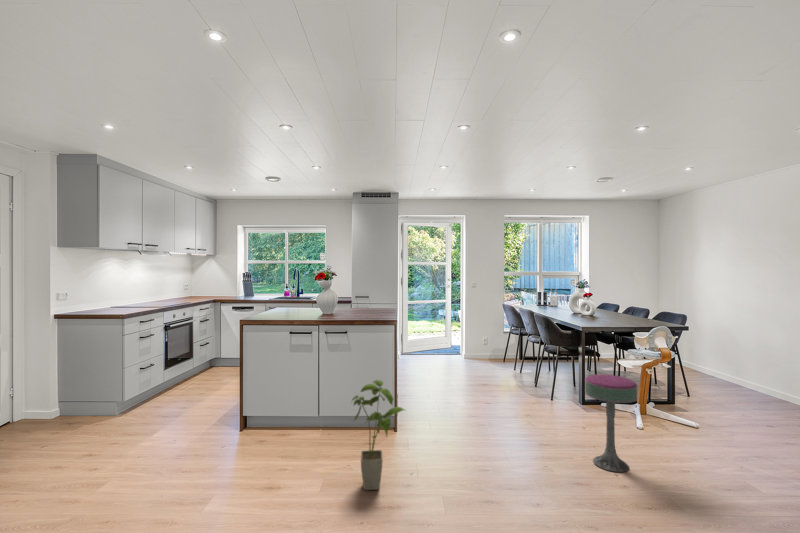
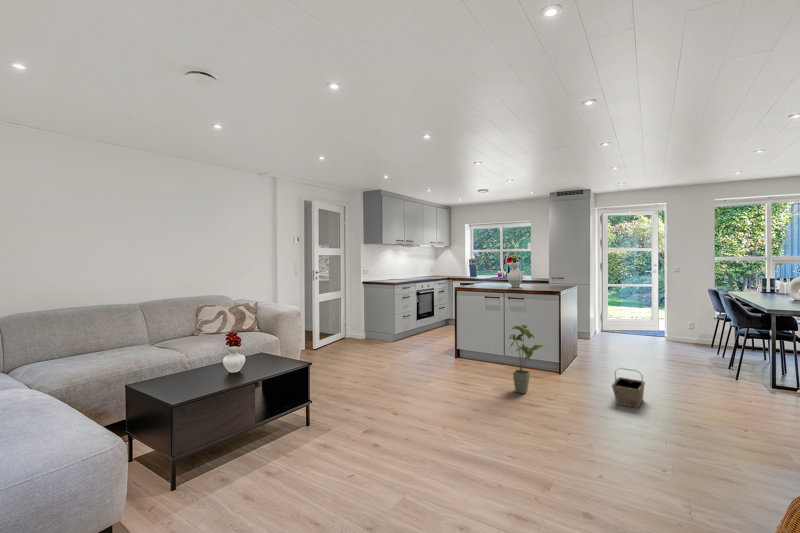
bar stool: present [585,375,637,472] -> none [711,344,765,426]
basket: none [484,421,523,475] -> present [612,369,645,408]

